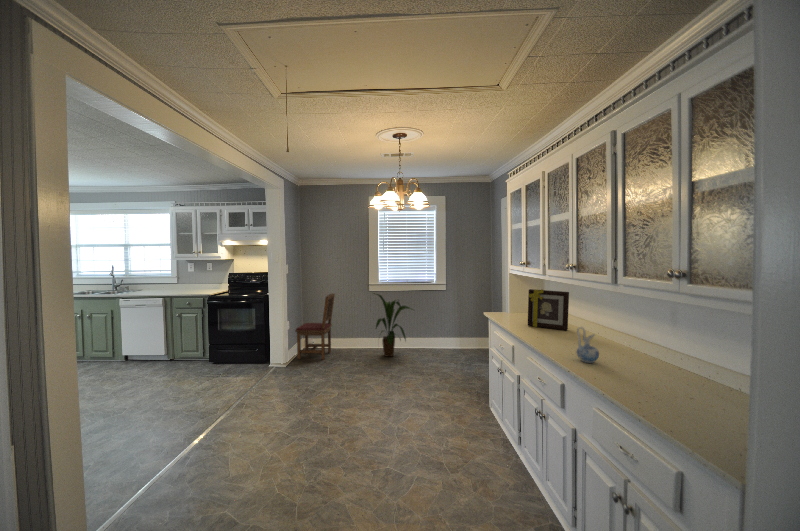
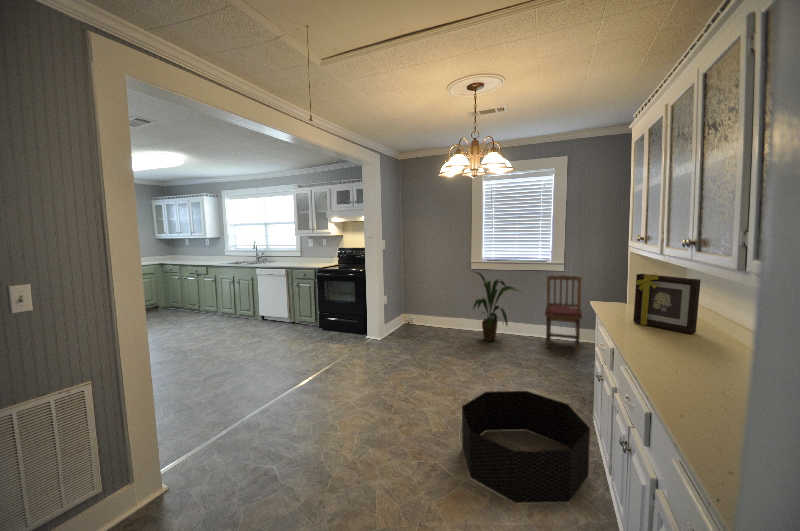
dining chair: present [295,294,335,360] -> present [545,275,582,351]
ceramic pitcher: present [577,327,599,363] -> none [668,334,707,390]
basket: none [403,391,504,483] -> present [462,391,590,503]

